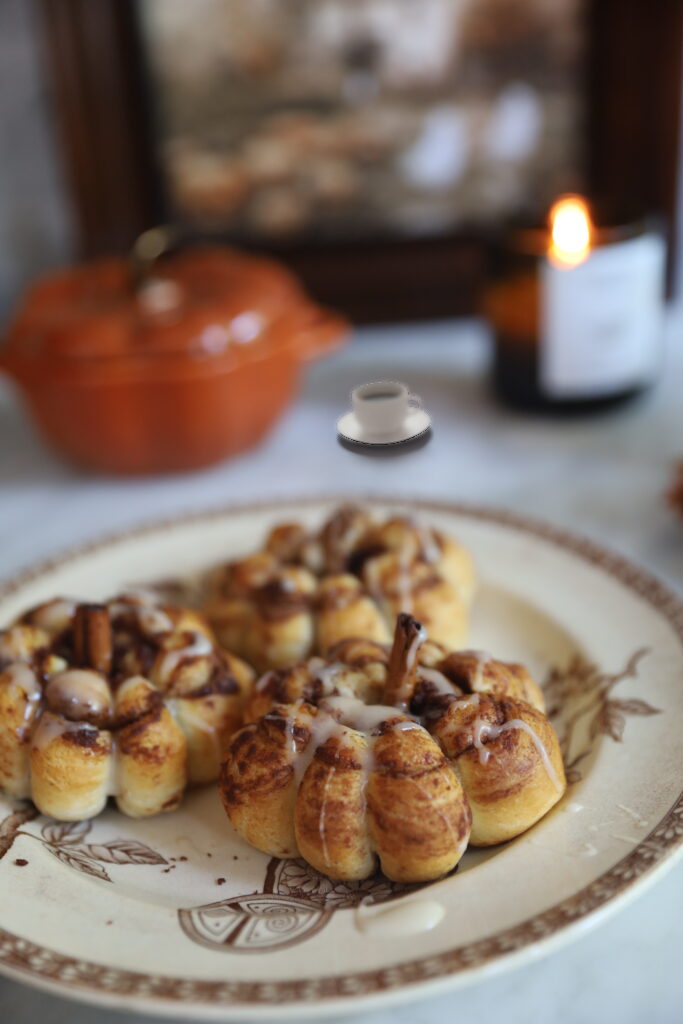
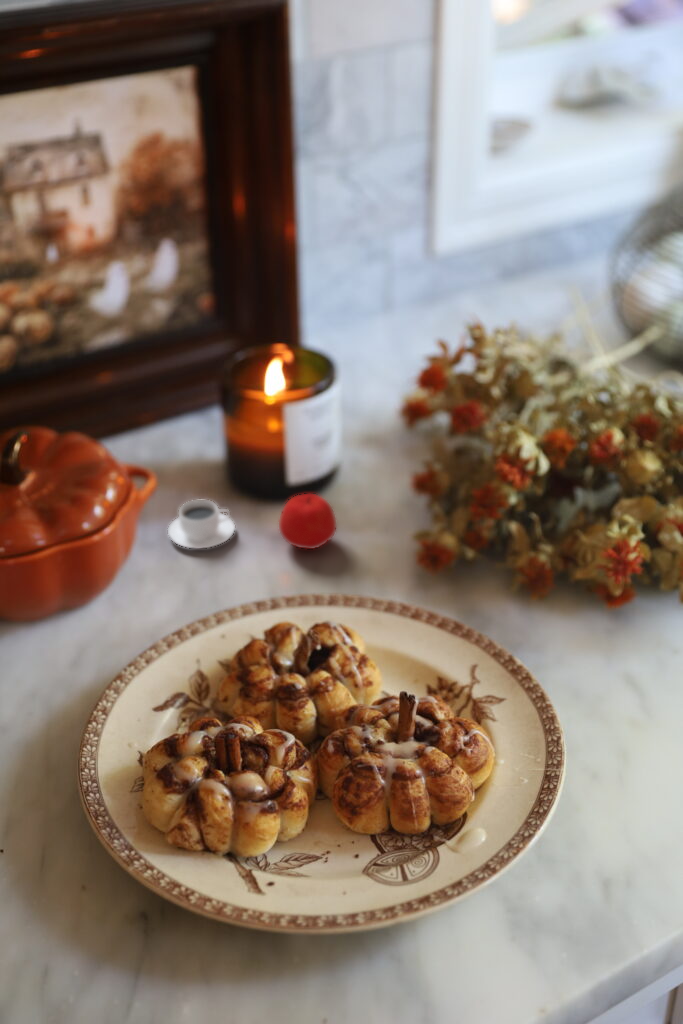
apple: none [475,384,564,468] -> present [279,494,336,549]

